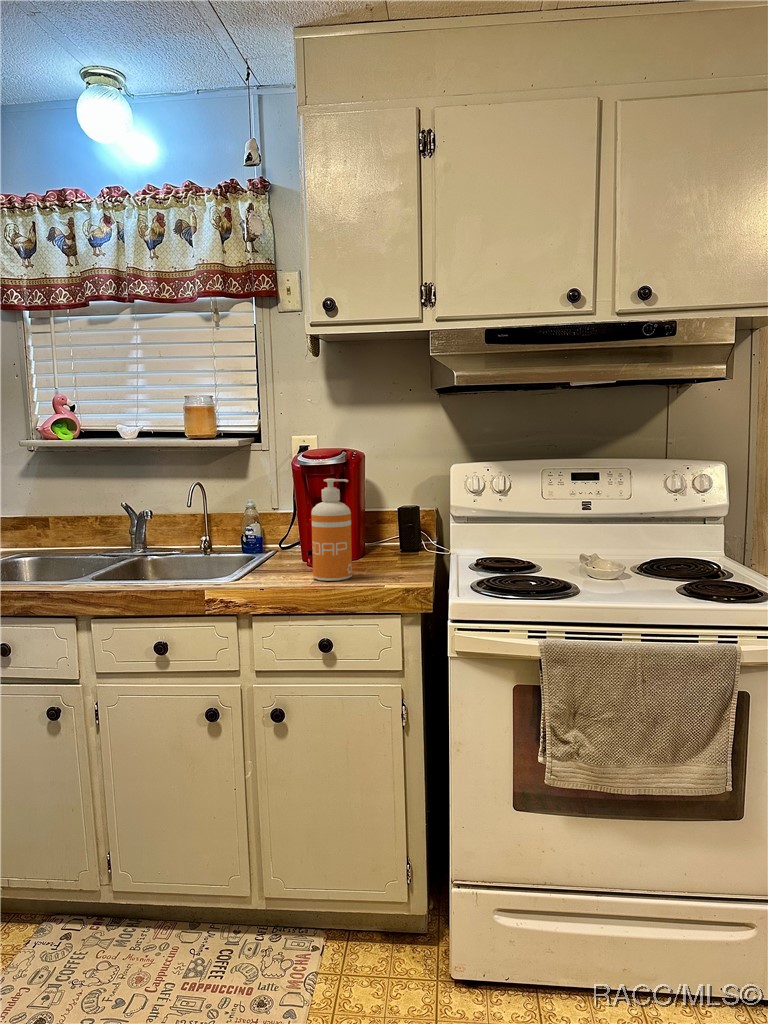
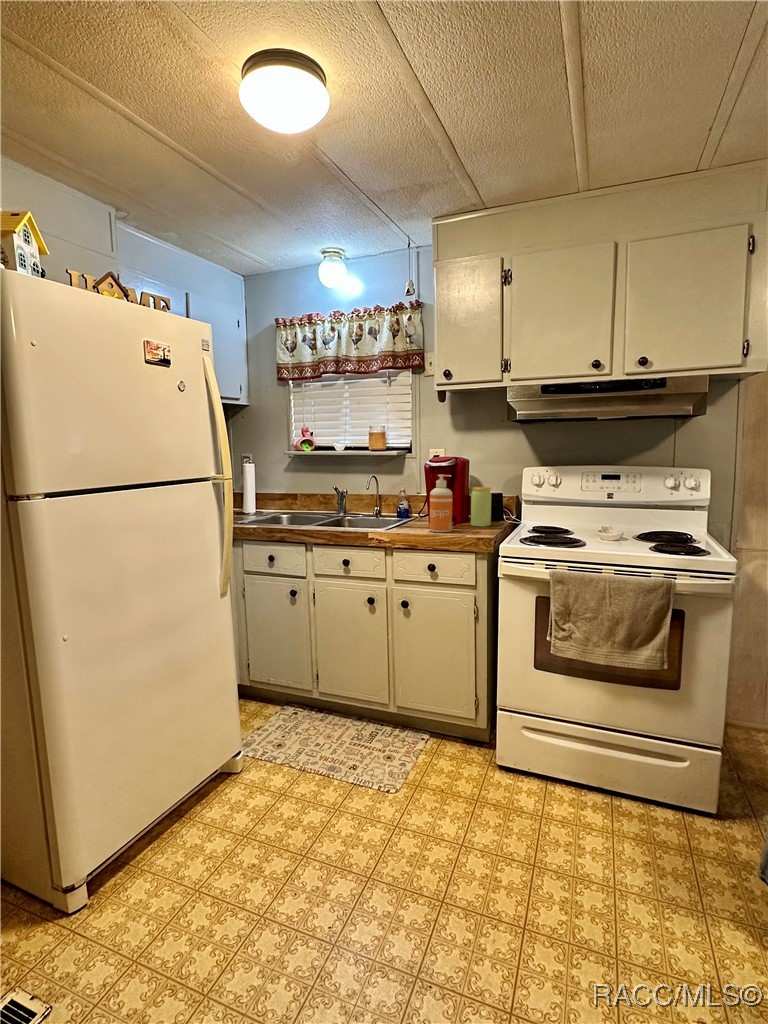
jar: none [375,496,408,563] -> present [471,487,491,527]

